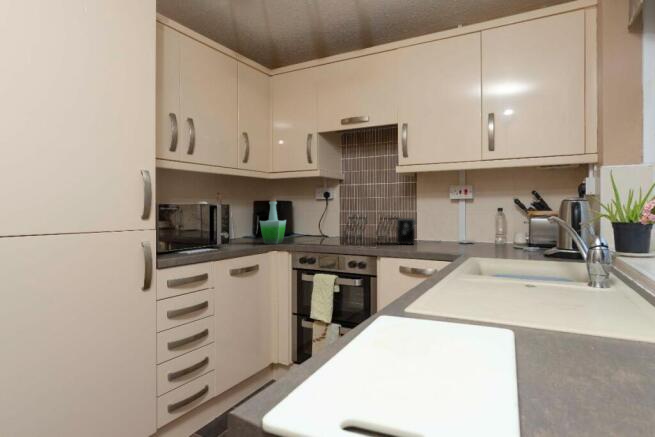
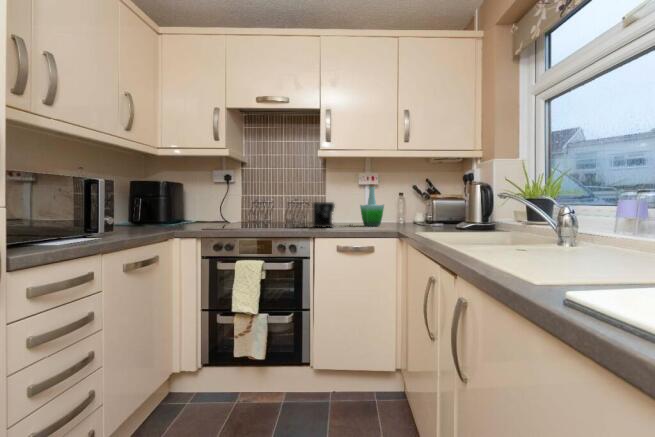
bottle: present [260,199,286,244] -> present [360,184,384,226]

